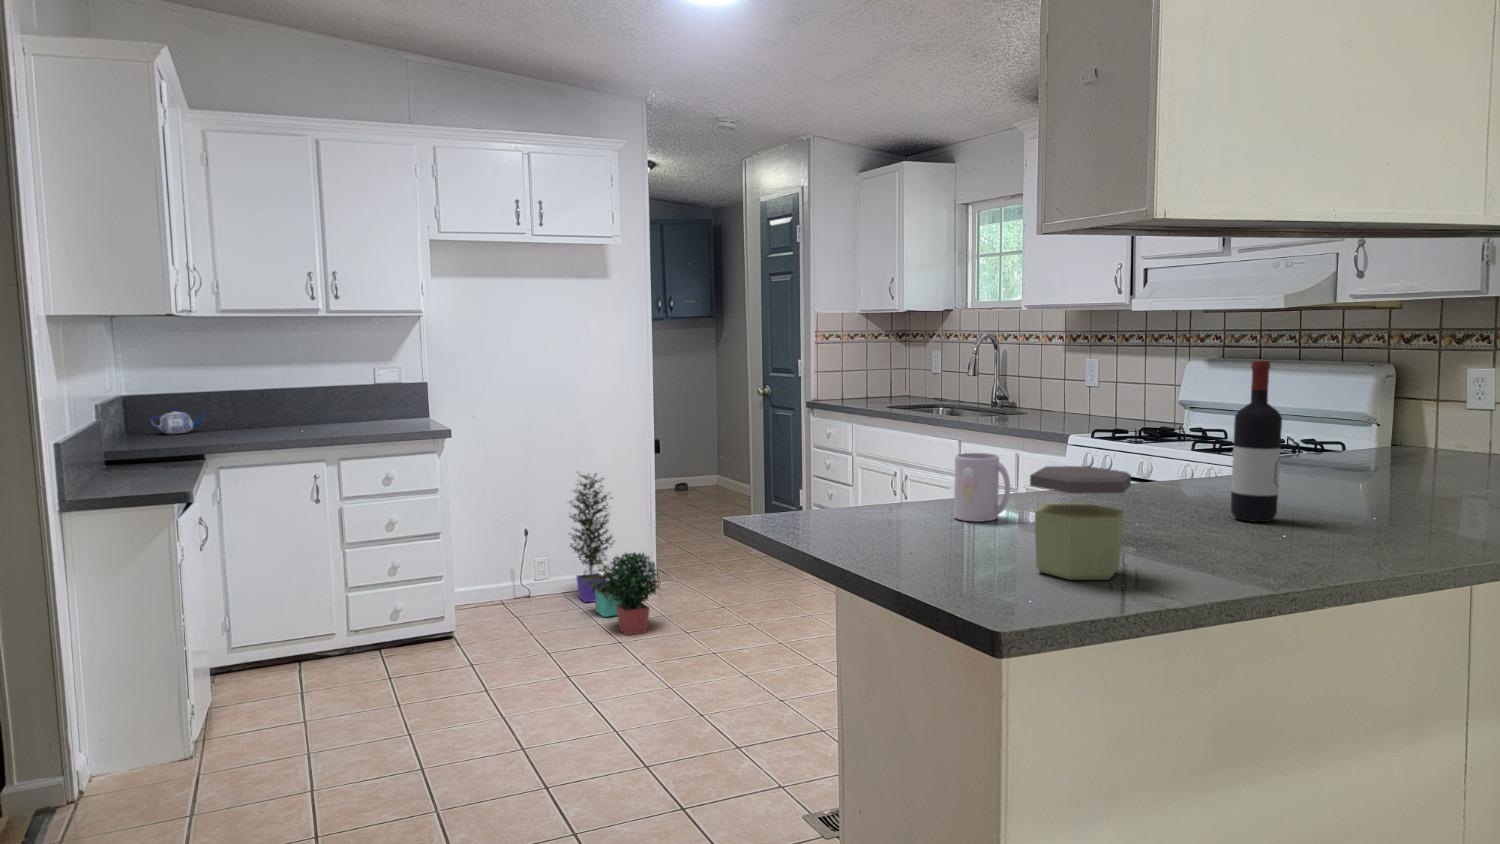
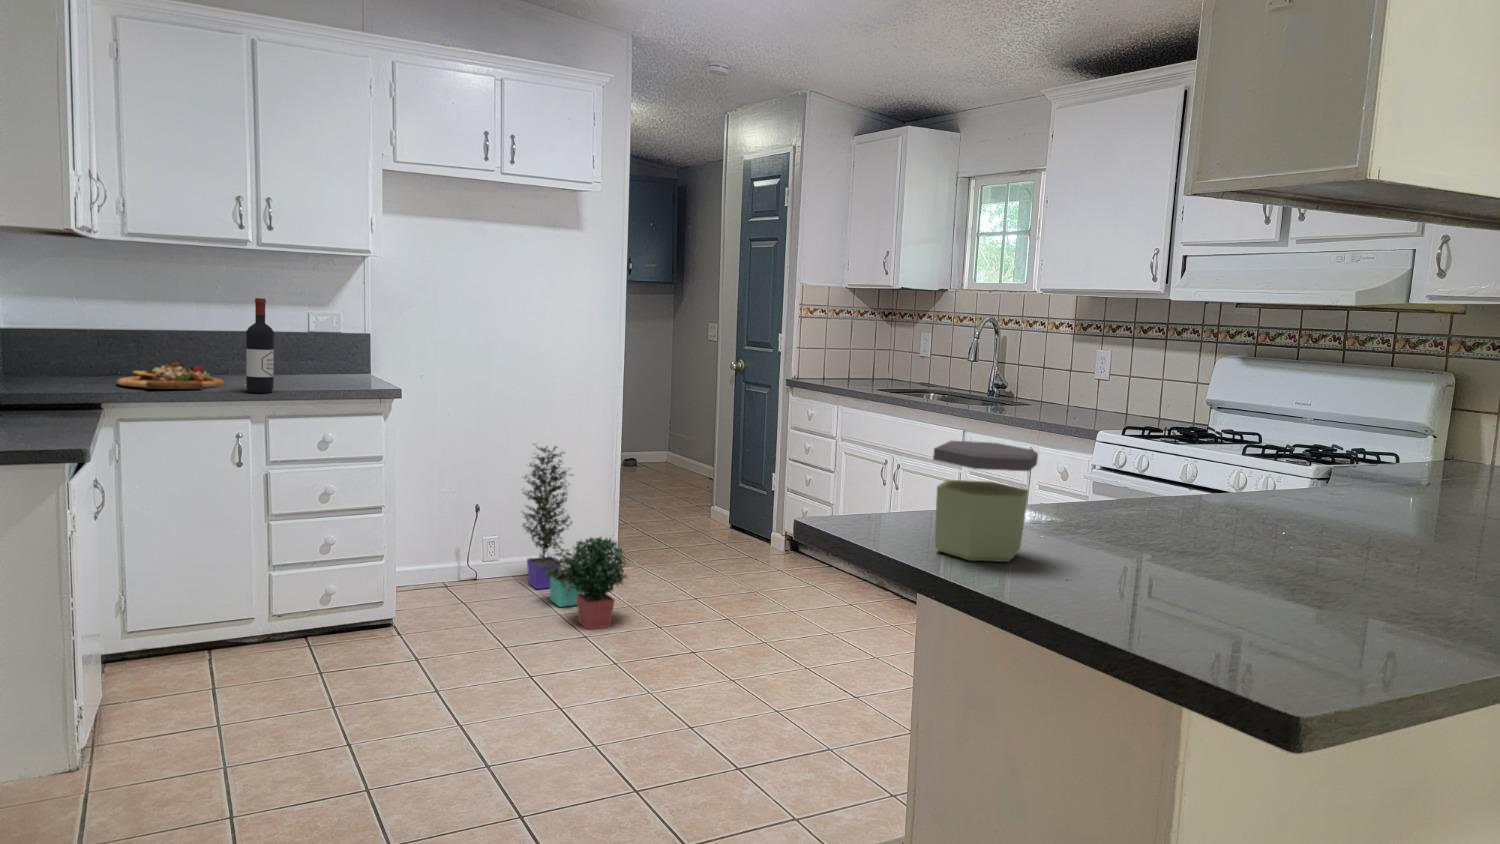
wine bottle: present [1231,361,1282,522] -> present [246,298,274,393]
teapot: present [150,408,205,434] -> none [36,347,107,377]
cutting board: none [215,416,305,440] -> present [117,363,226,389]
mug: present [954,453,1010,522] -> none [1072,454,1146,538]
jar: present [1030,466,1131,580] -> present [933,441,1038,562]

